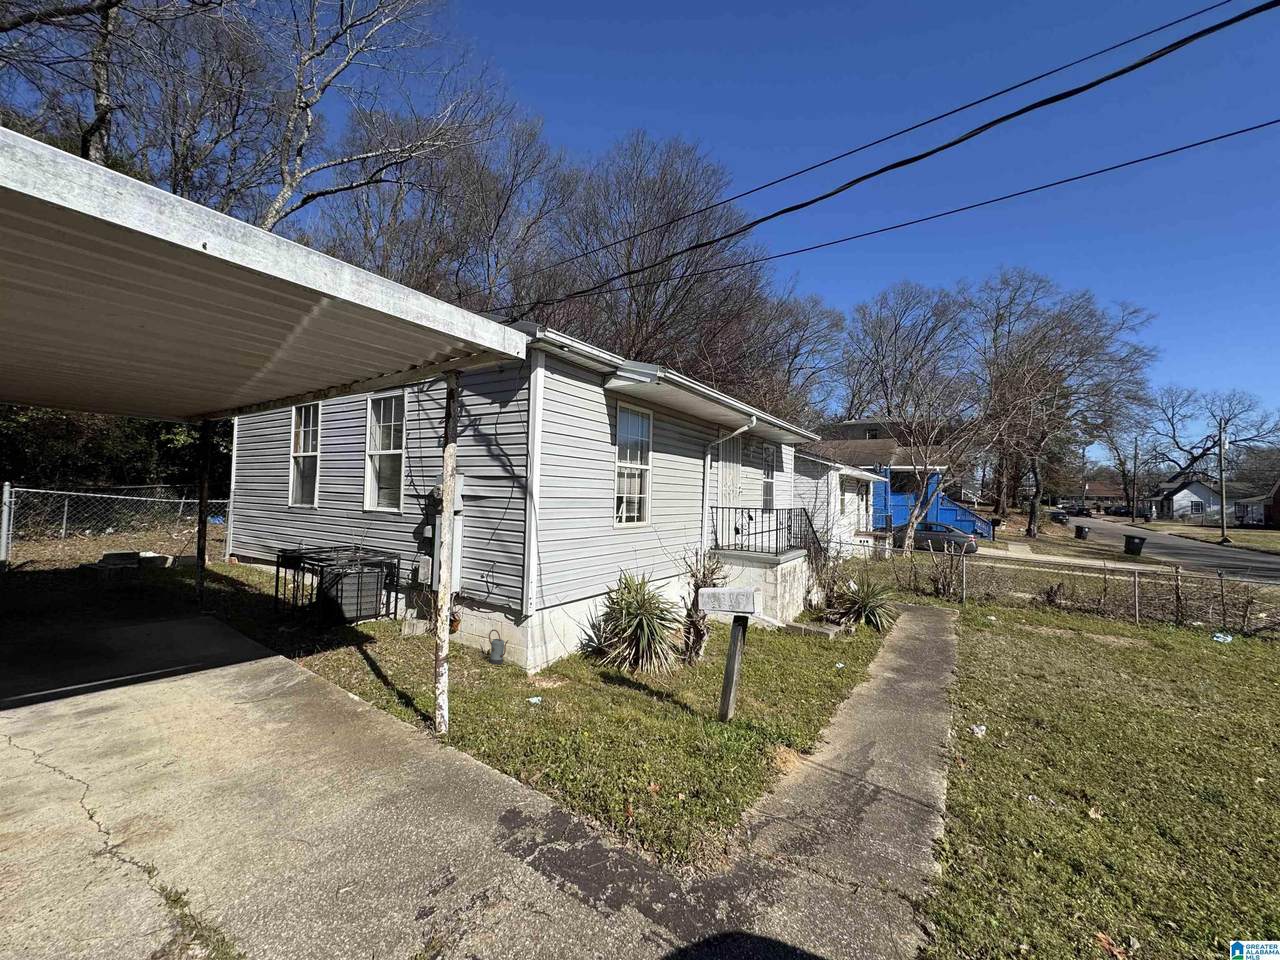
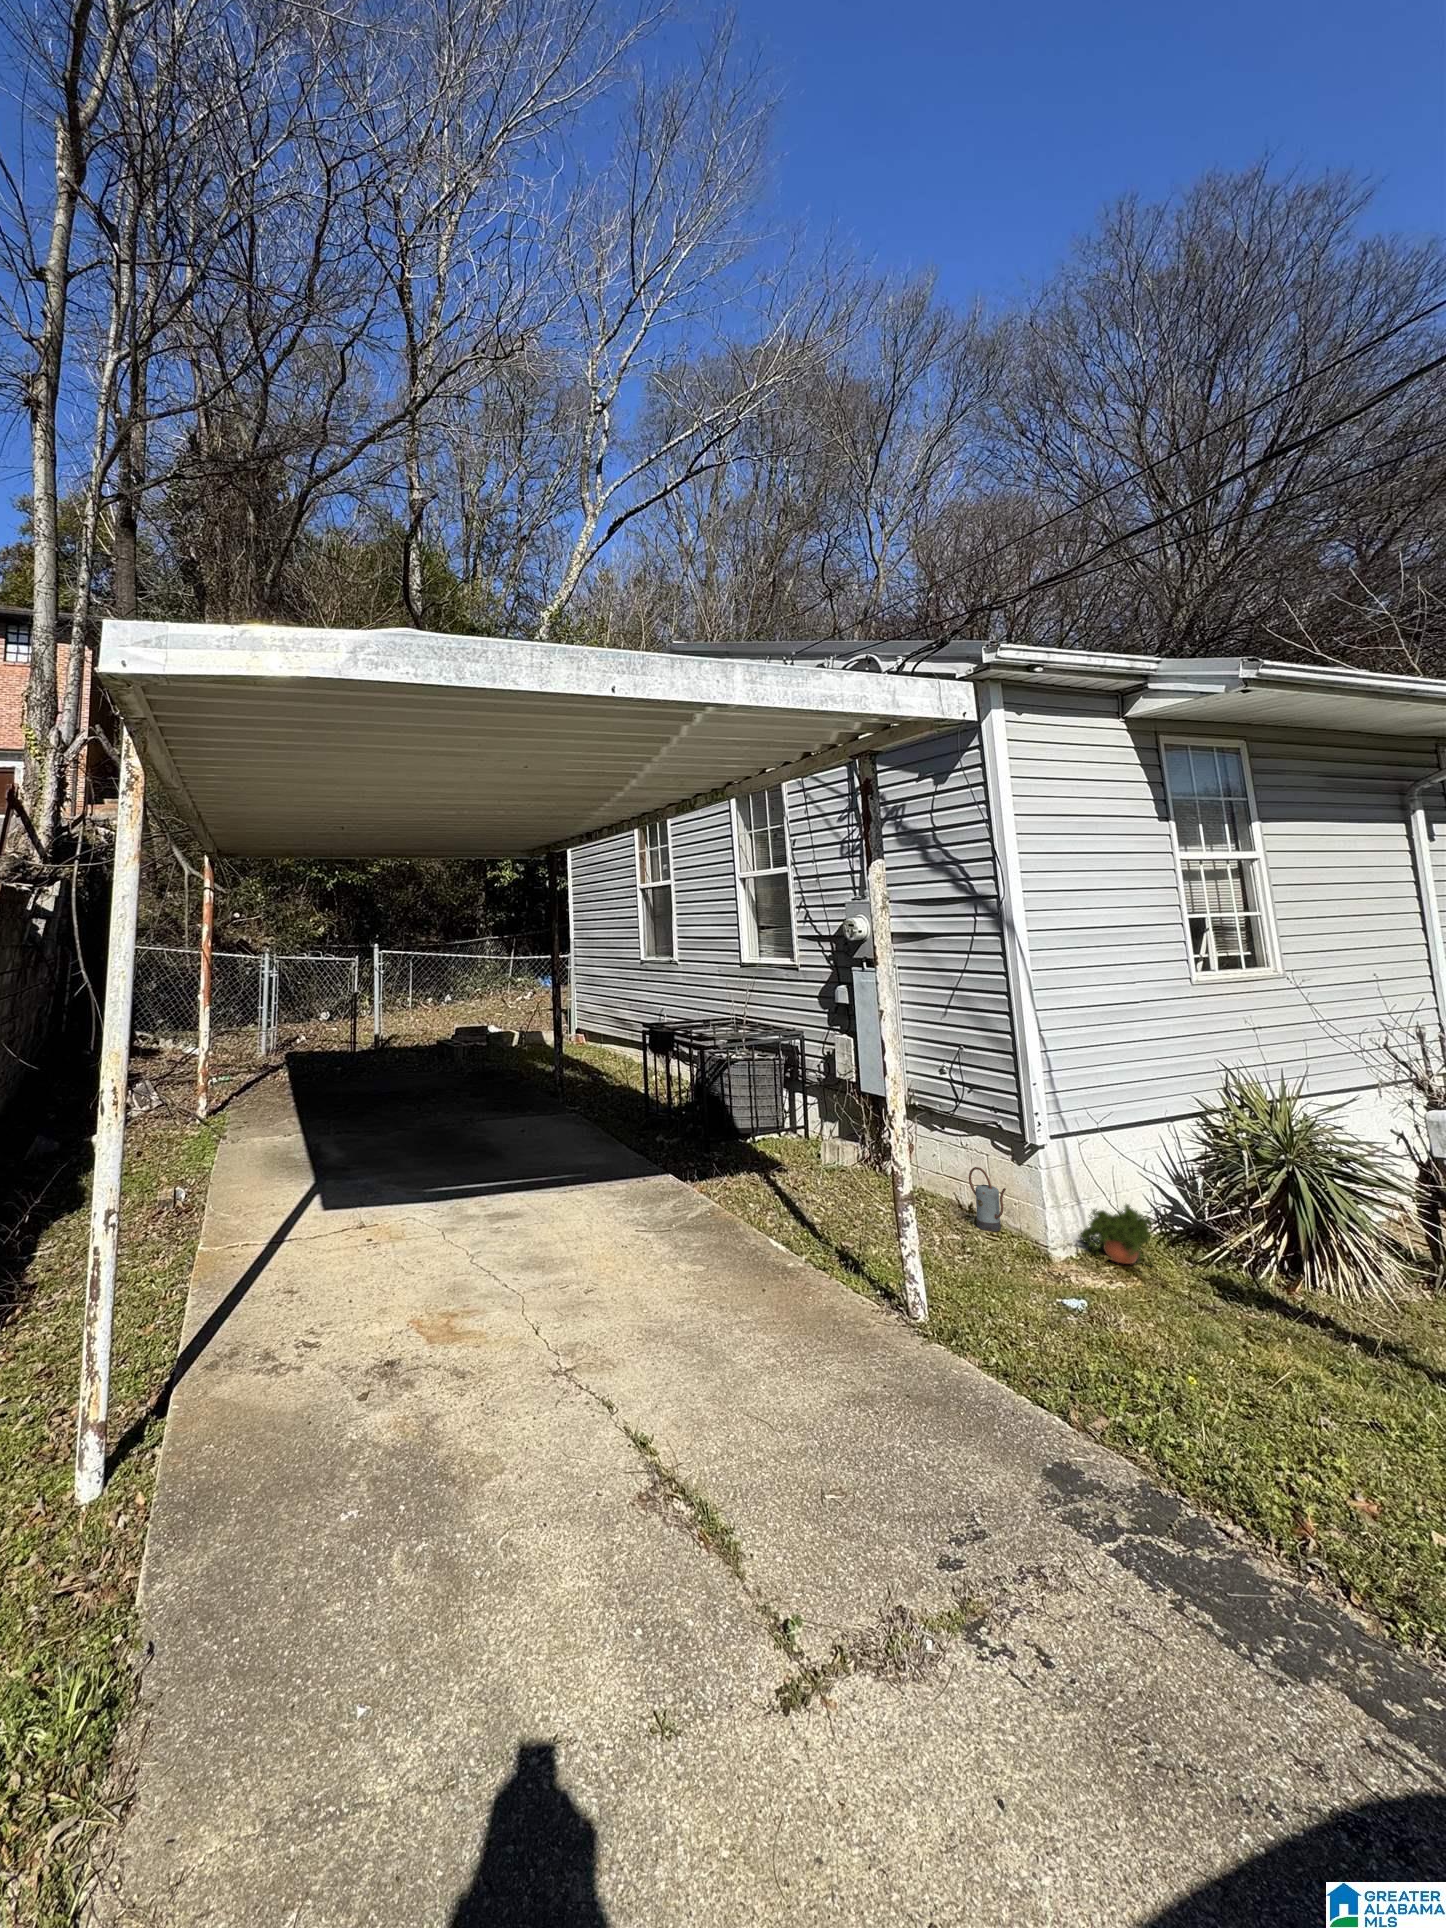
potted plant: none [542,642,580,674] -> present [1080,1204,1153,1264]

